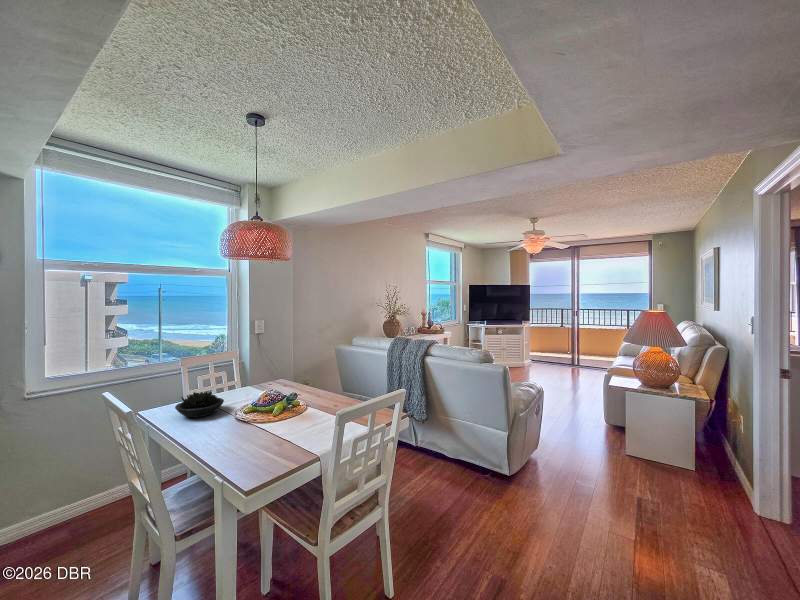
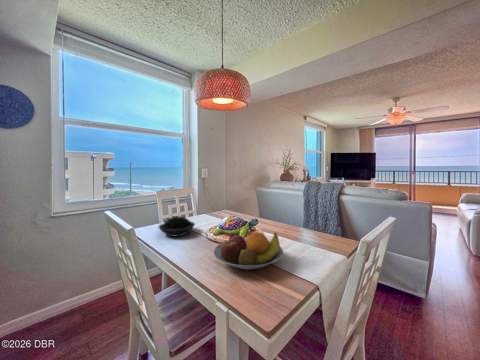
fruit bowl: none [229,408,308,448] -> present [214,233,284,270]

